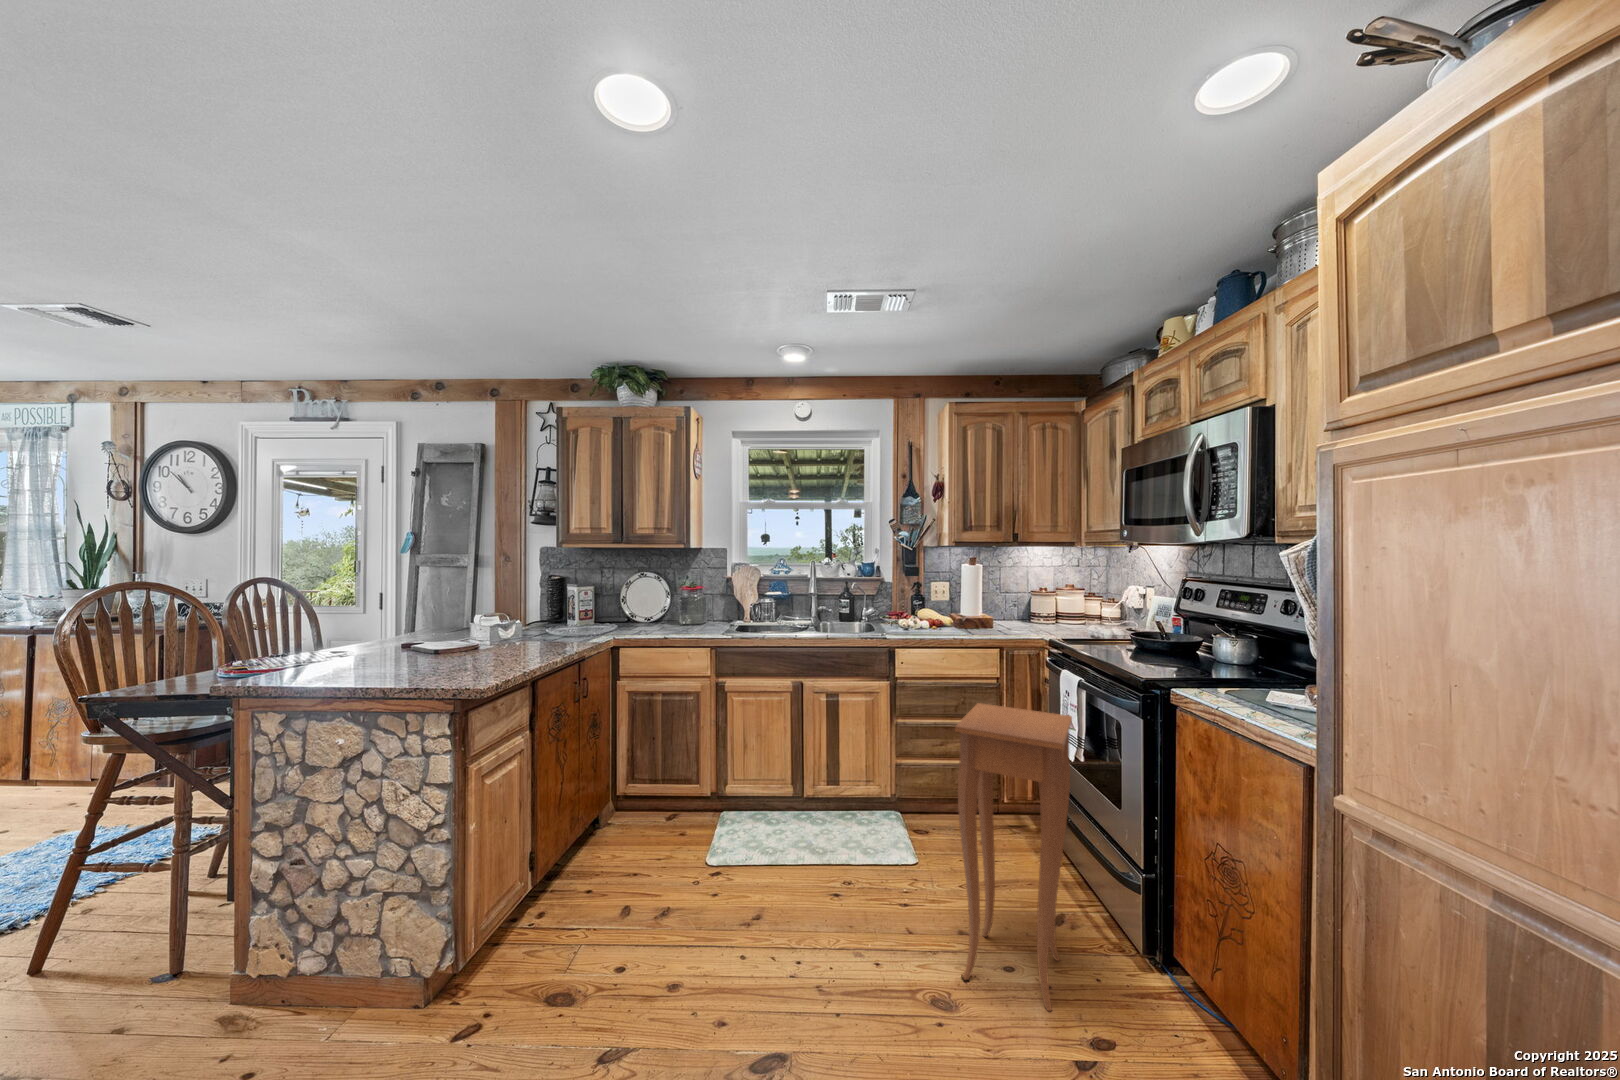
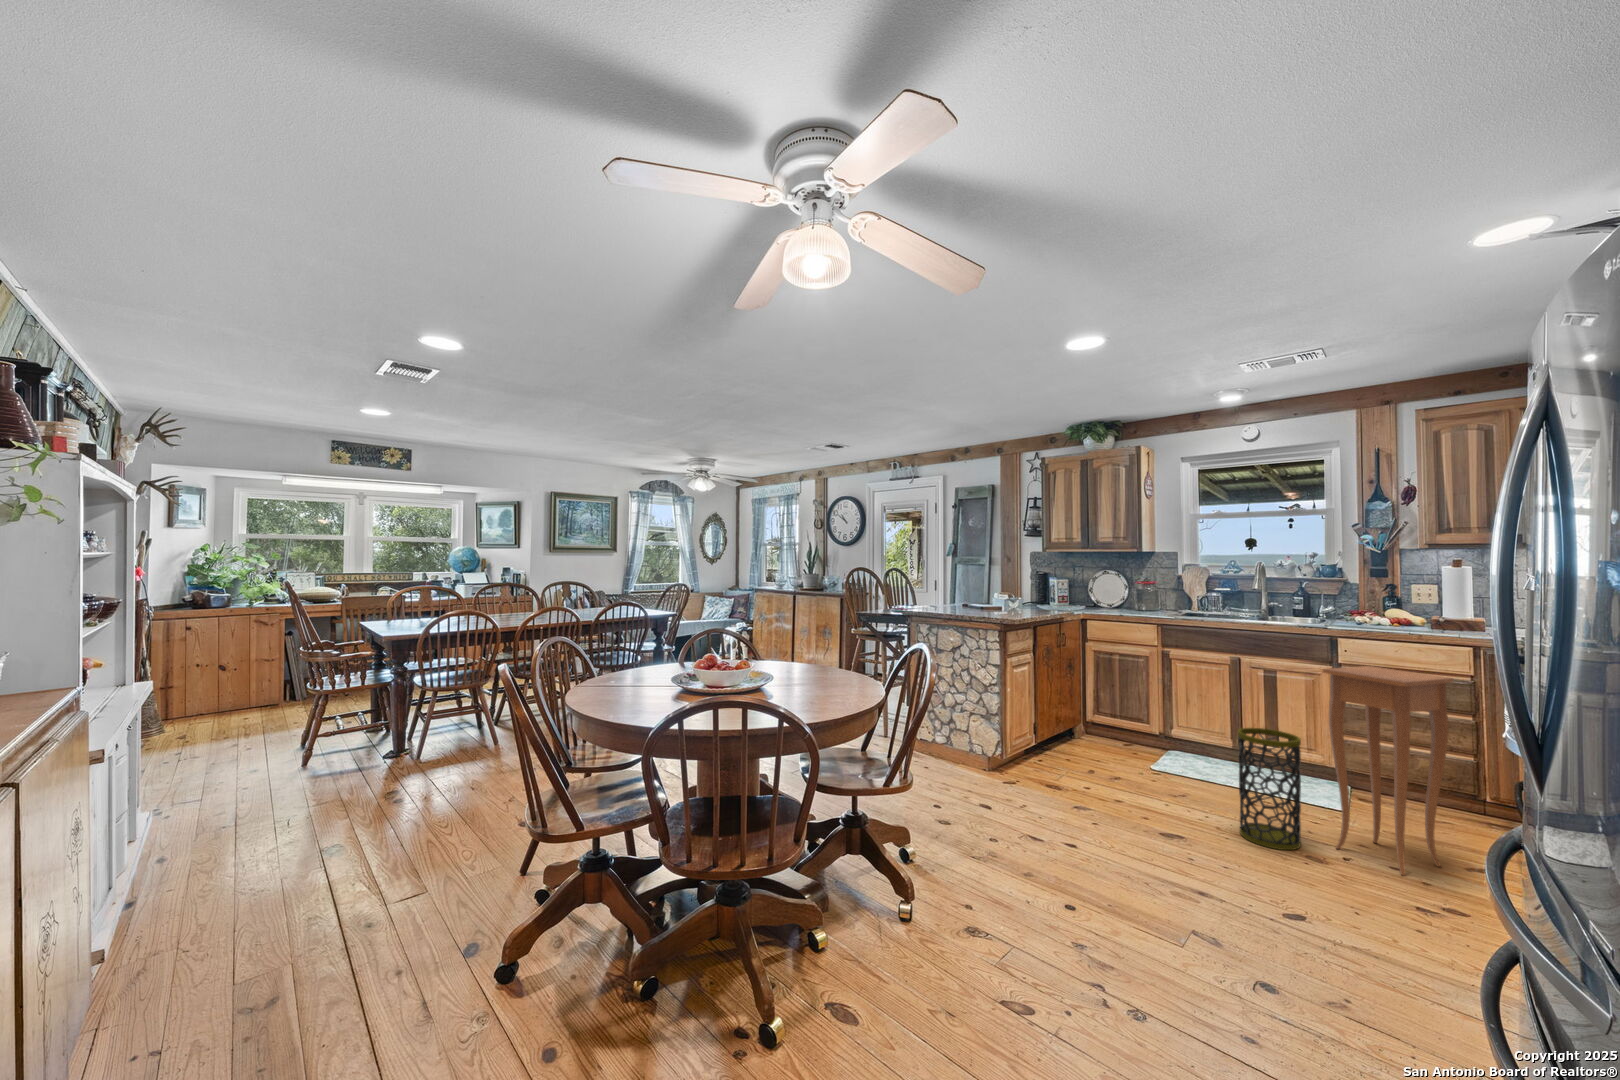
trash can: none [856,821,936,1033] -> present [1238,728,1301,850]

